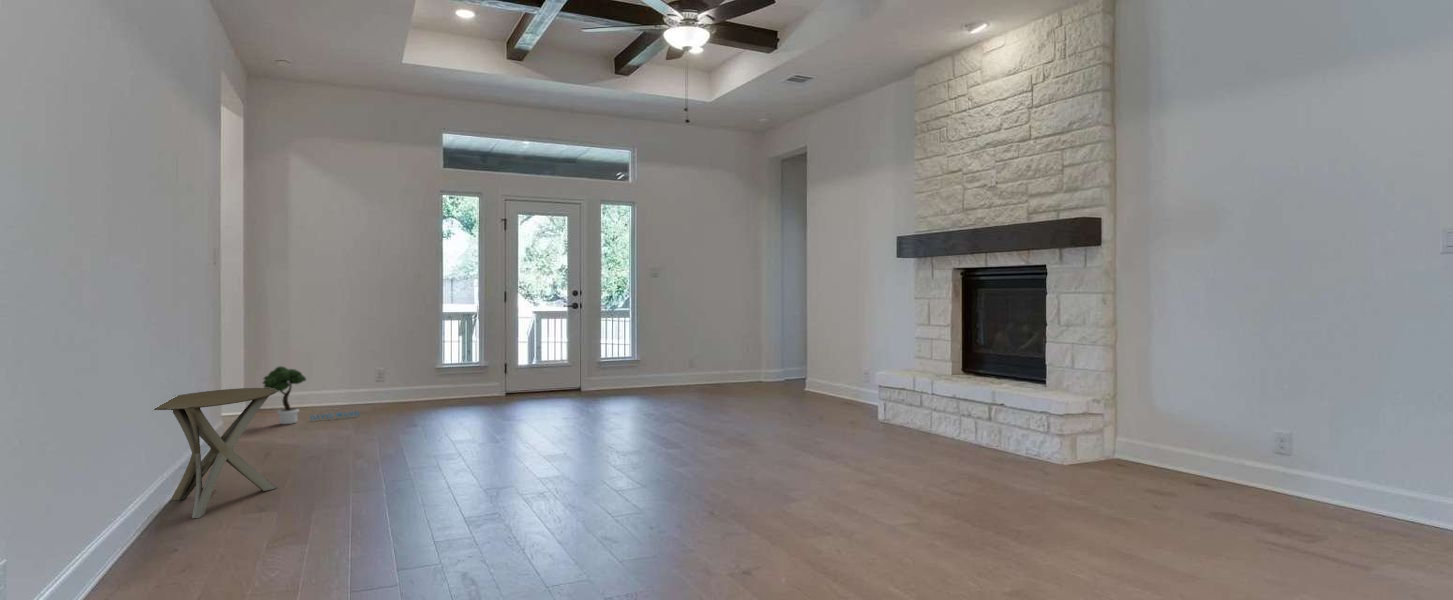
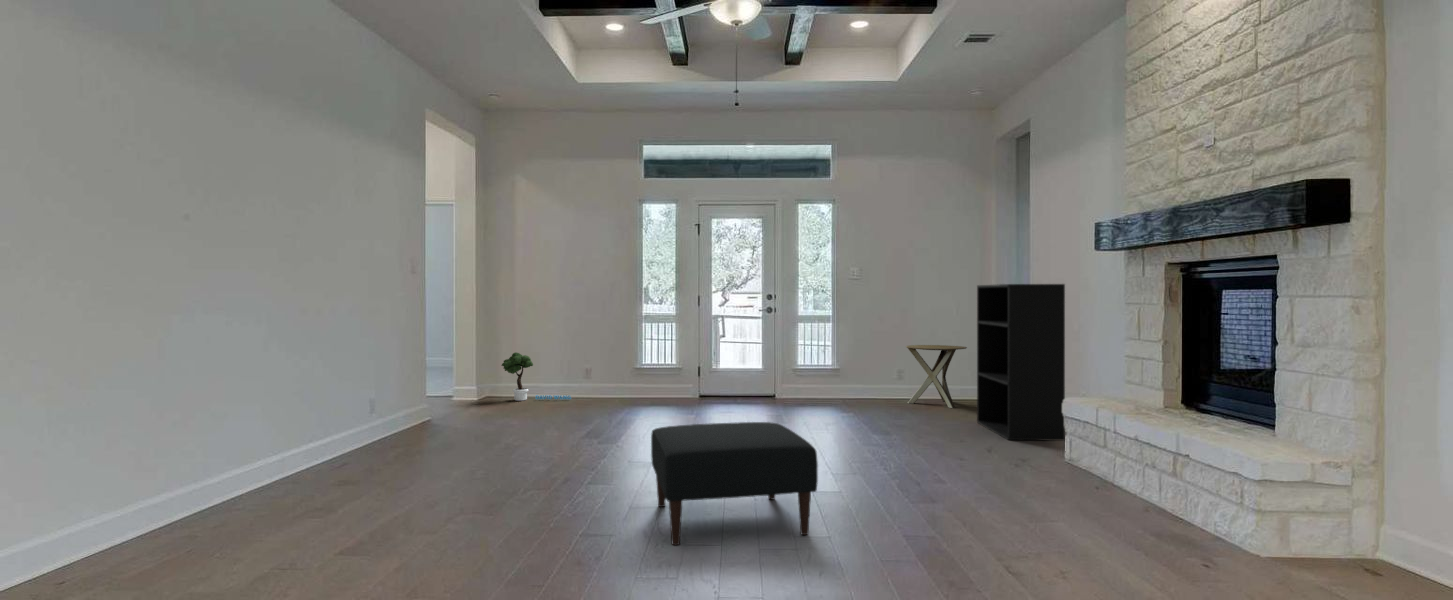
bookshelf: none [778,281,855,407] -> present [977,284,1065,440]
side table: present [154,388,277,518] -> present [906,345,967,408]
ottoman: none [631,415,814,544] -> present [651,422,818,545]

